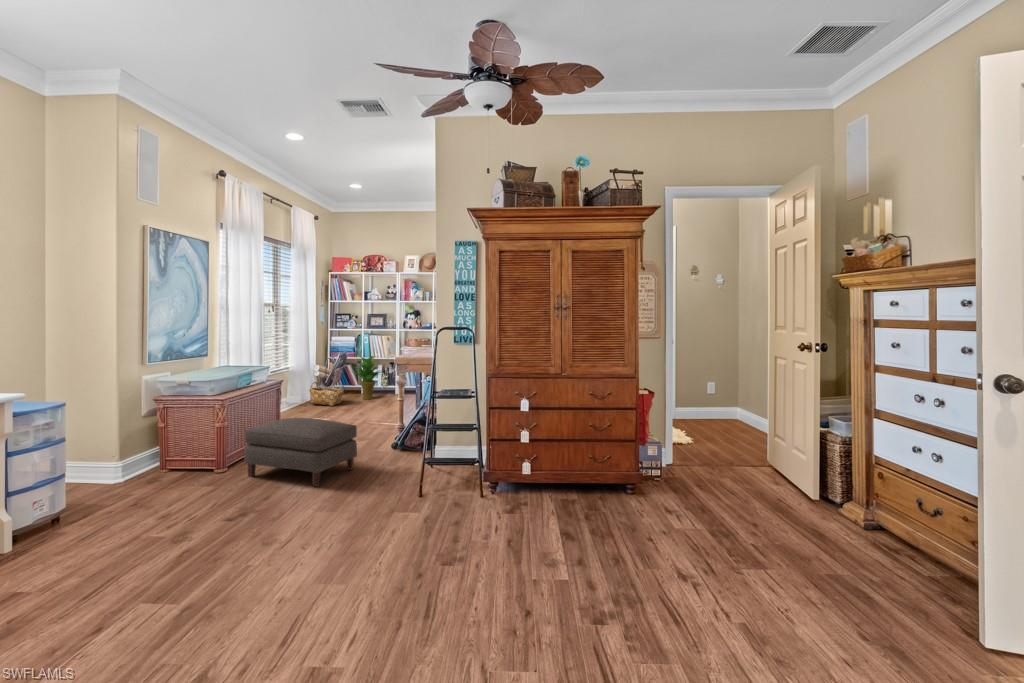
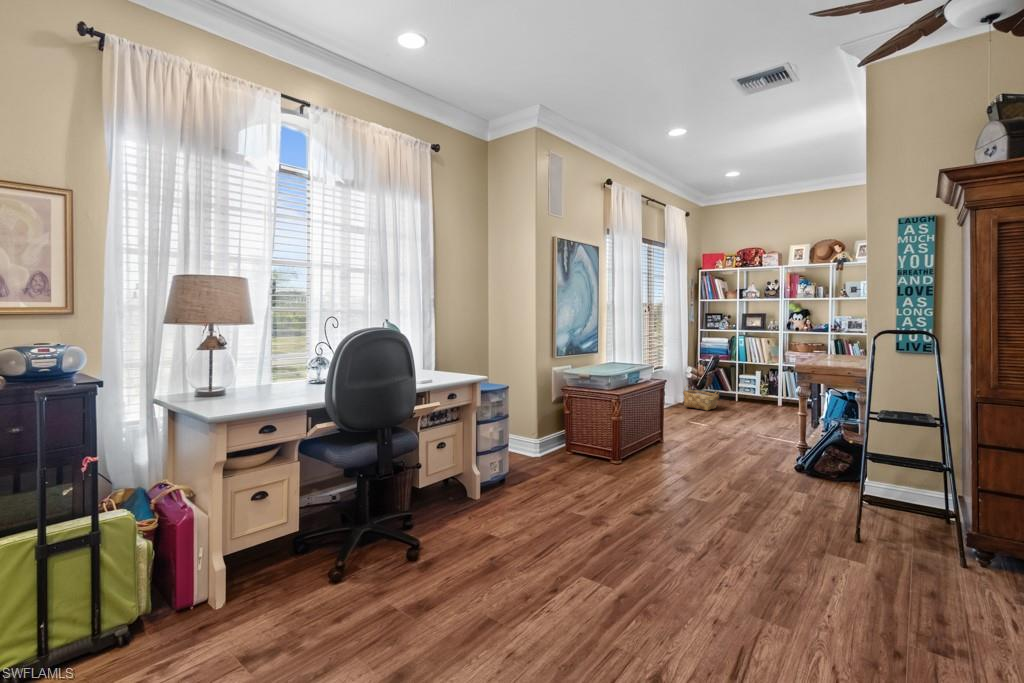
potted plant: present [355,356,380,399] -> none [725,358,764,407]
ottoman: present [244,418,357,486] -> none [639,417,758,494]

